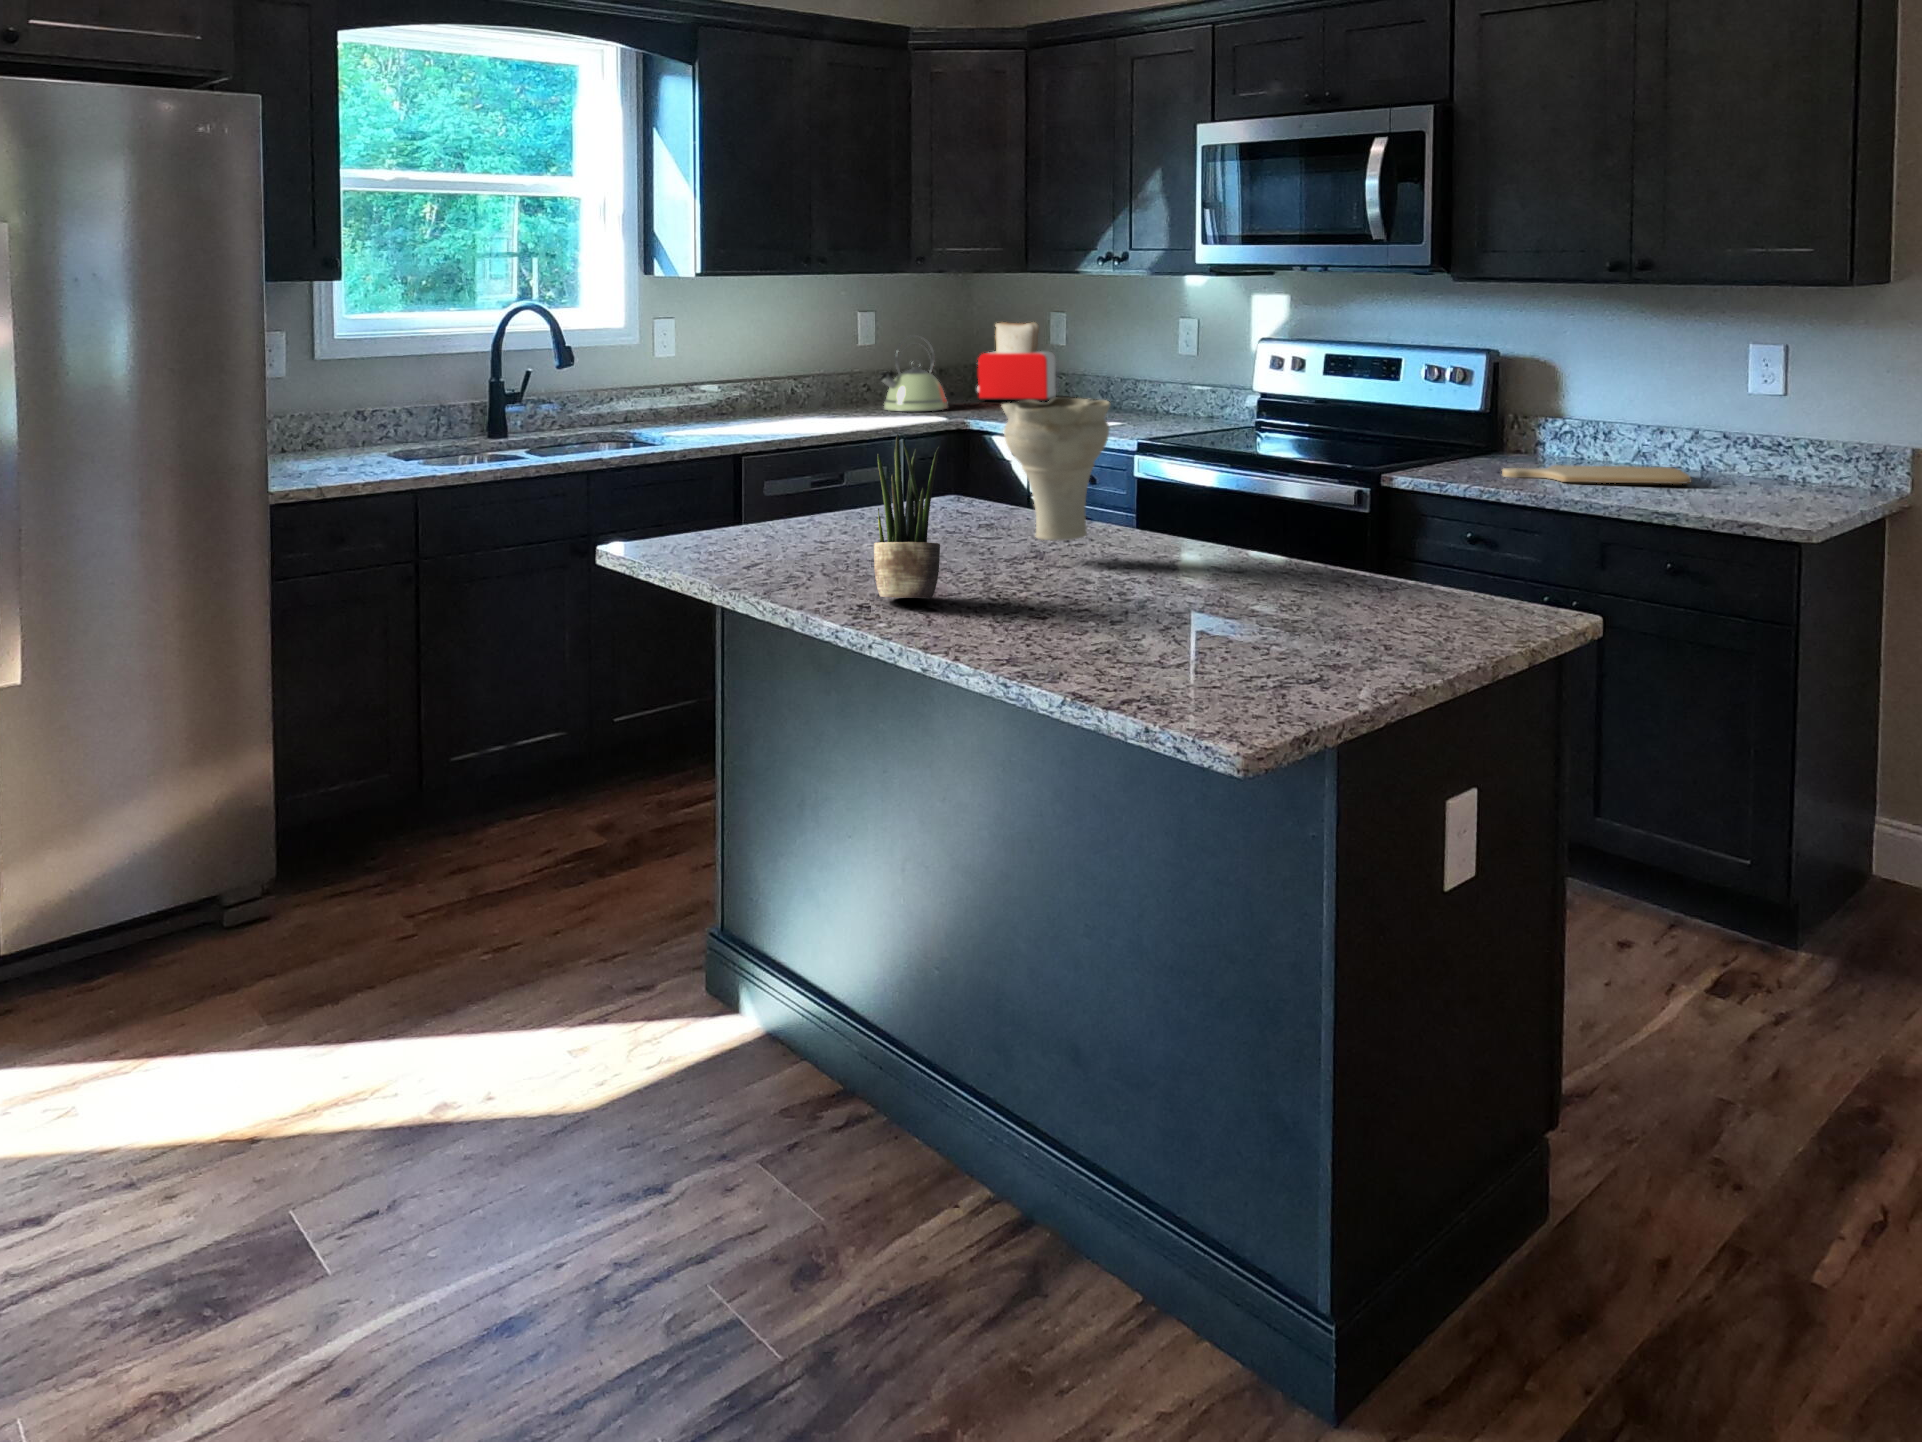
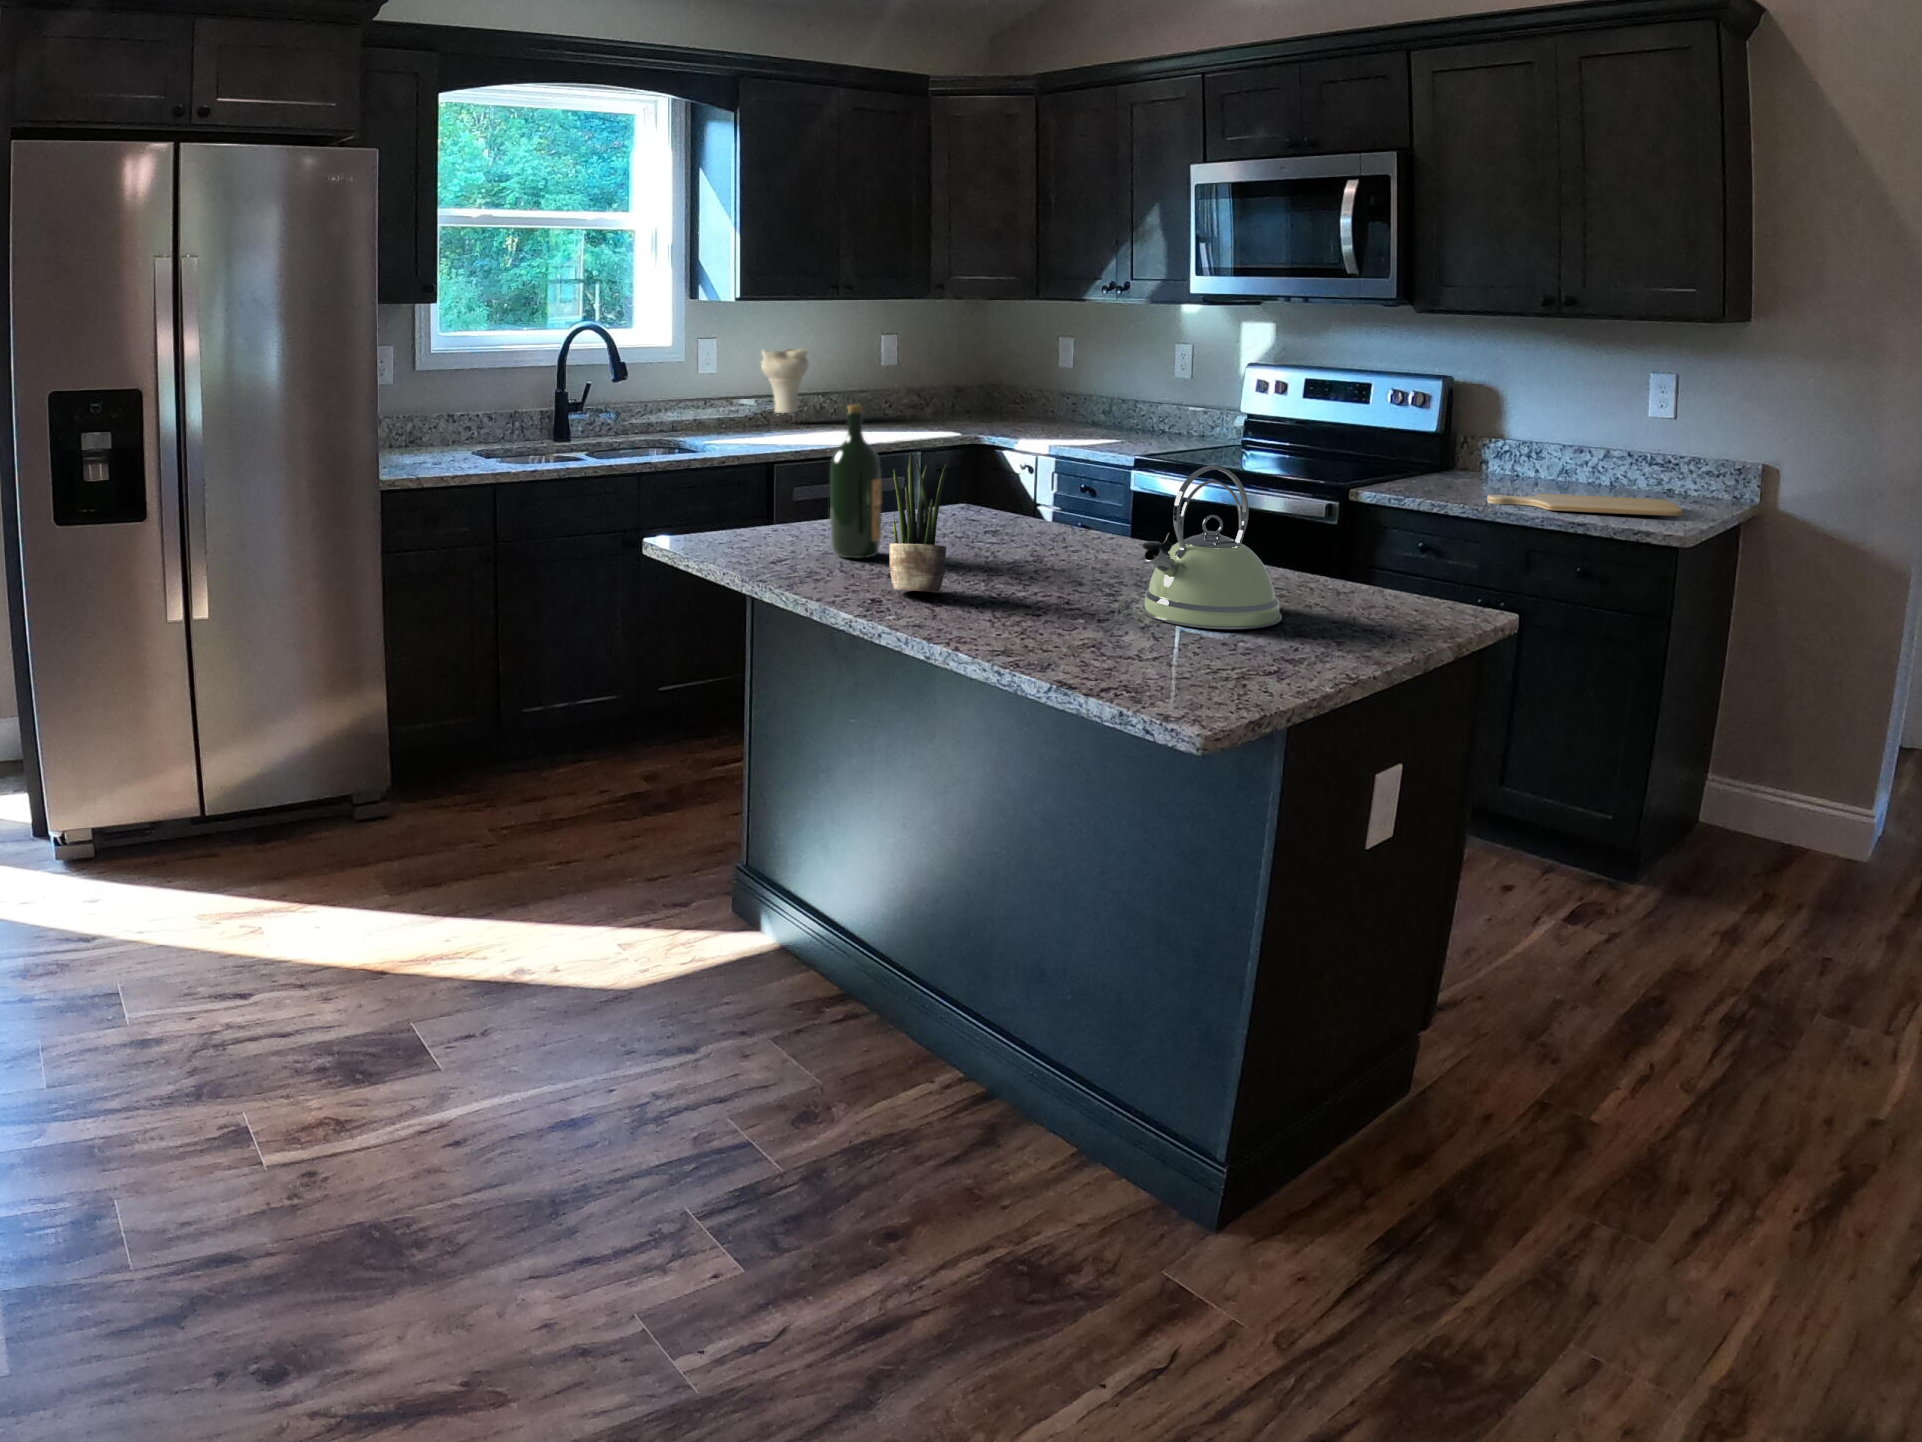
toaster: present [977,322,1056,403] -> none [982,343,1056,418]
kettle: present [880,336,948,412] -> present [1142,466,1282,629]
wine bottle: none [804,382,865,563] -> present [830,405,881,558]
vase: present [1002,397,1110,541] -> present [761,349,809,413]

